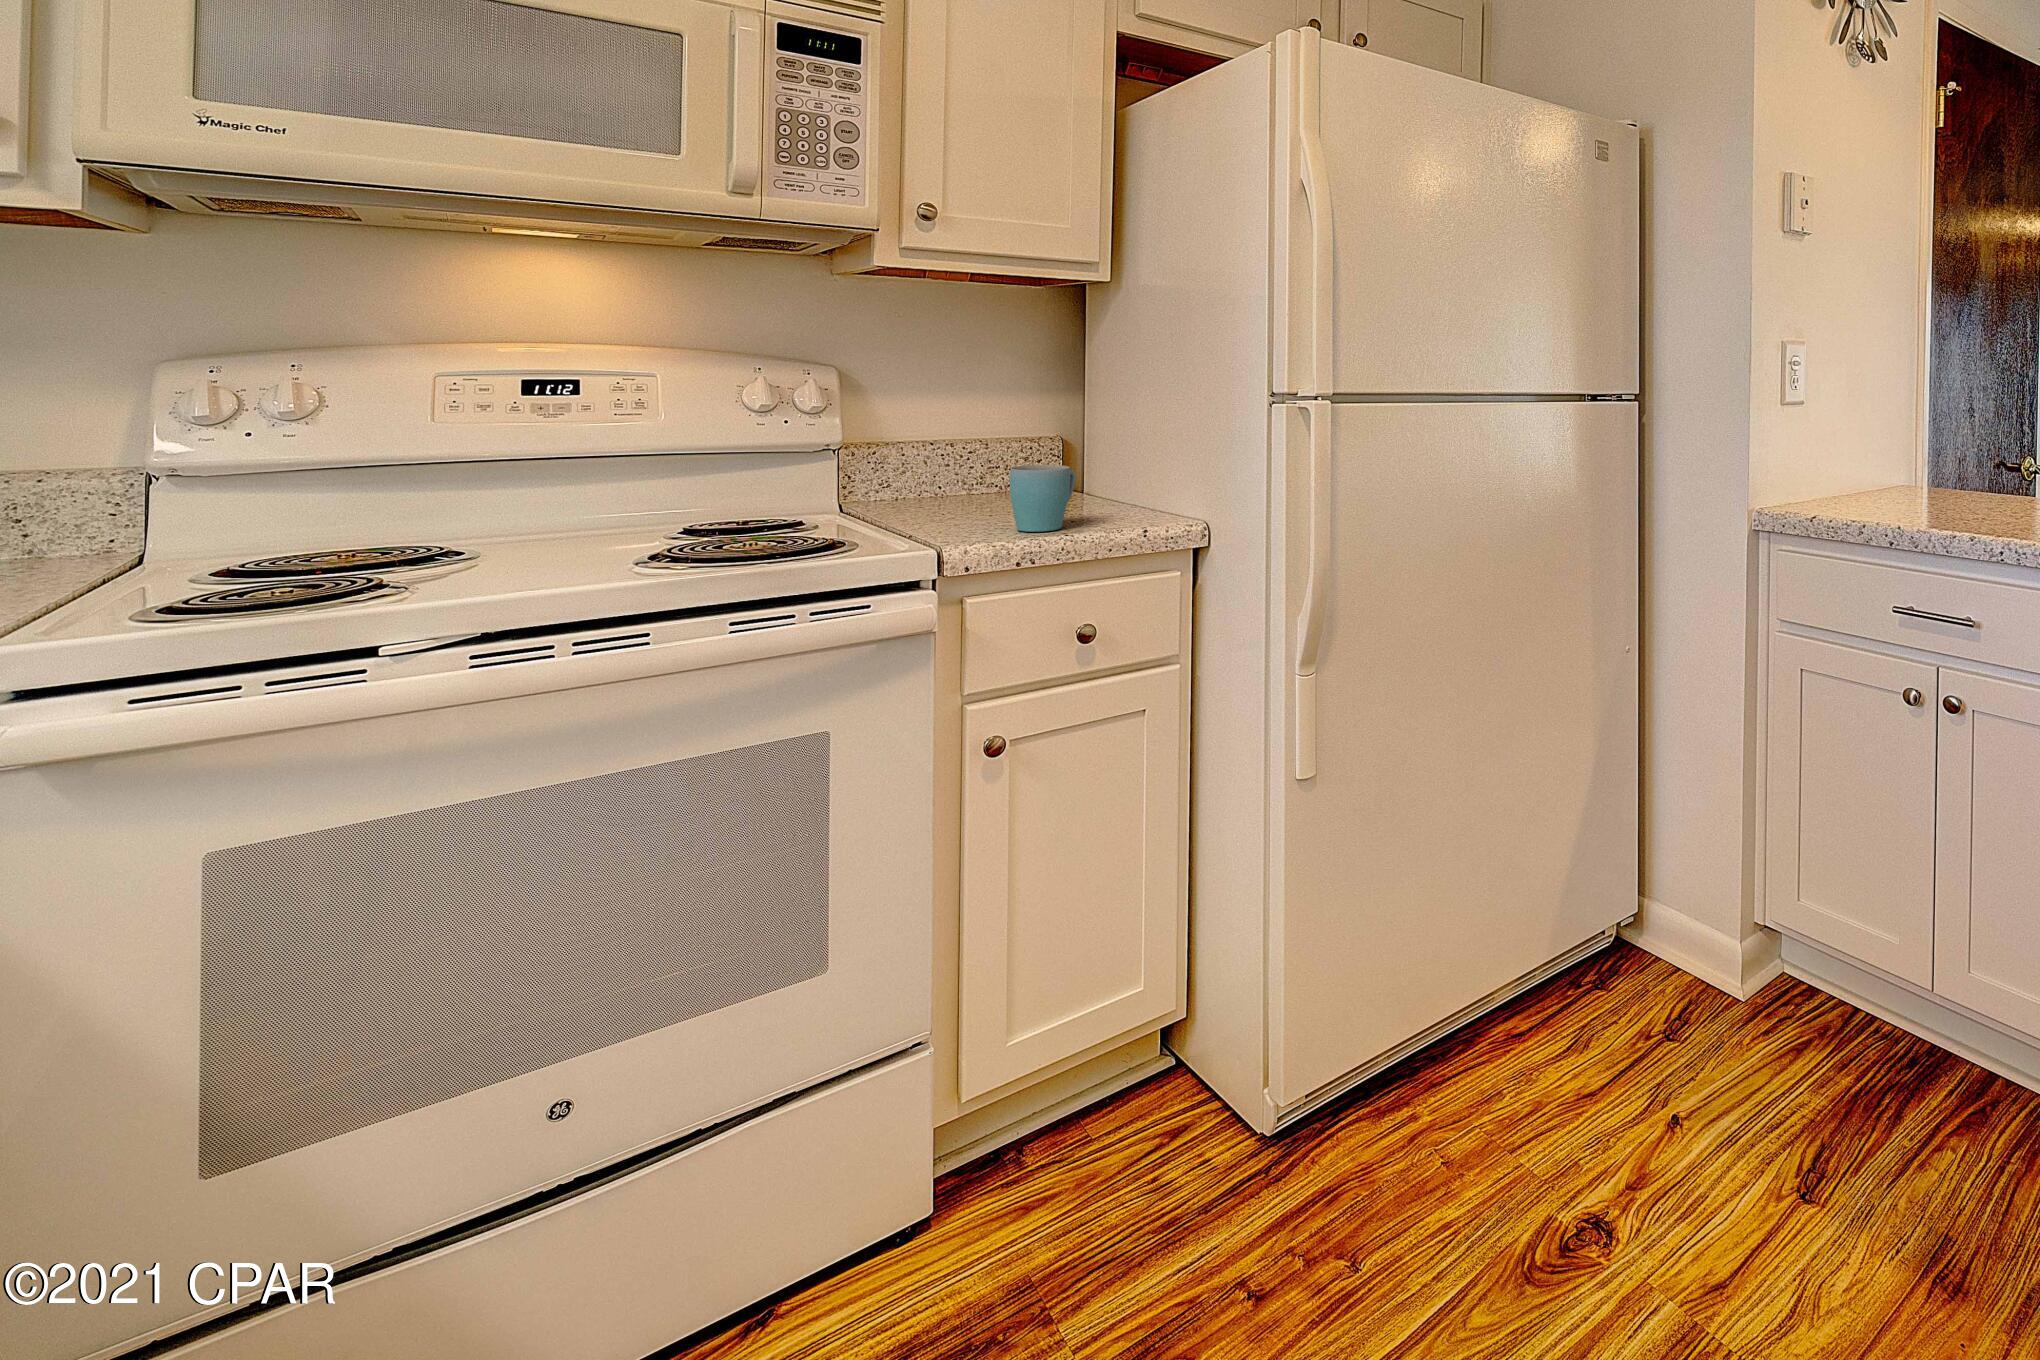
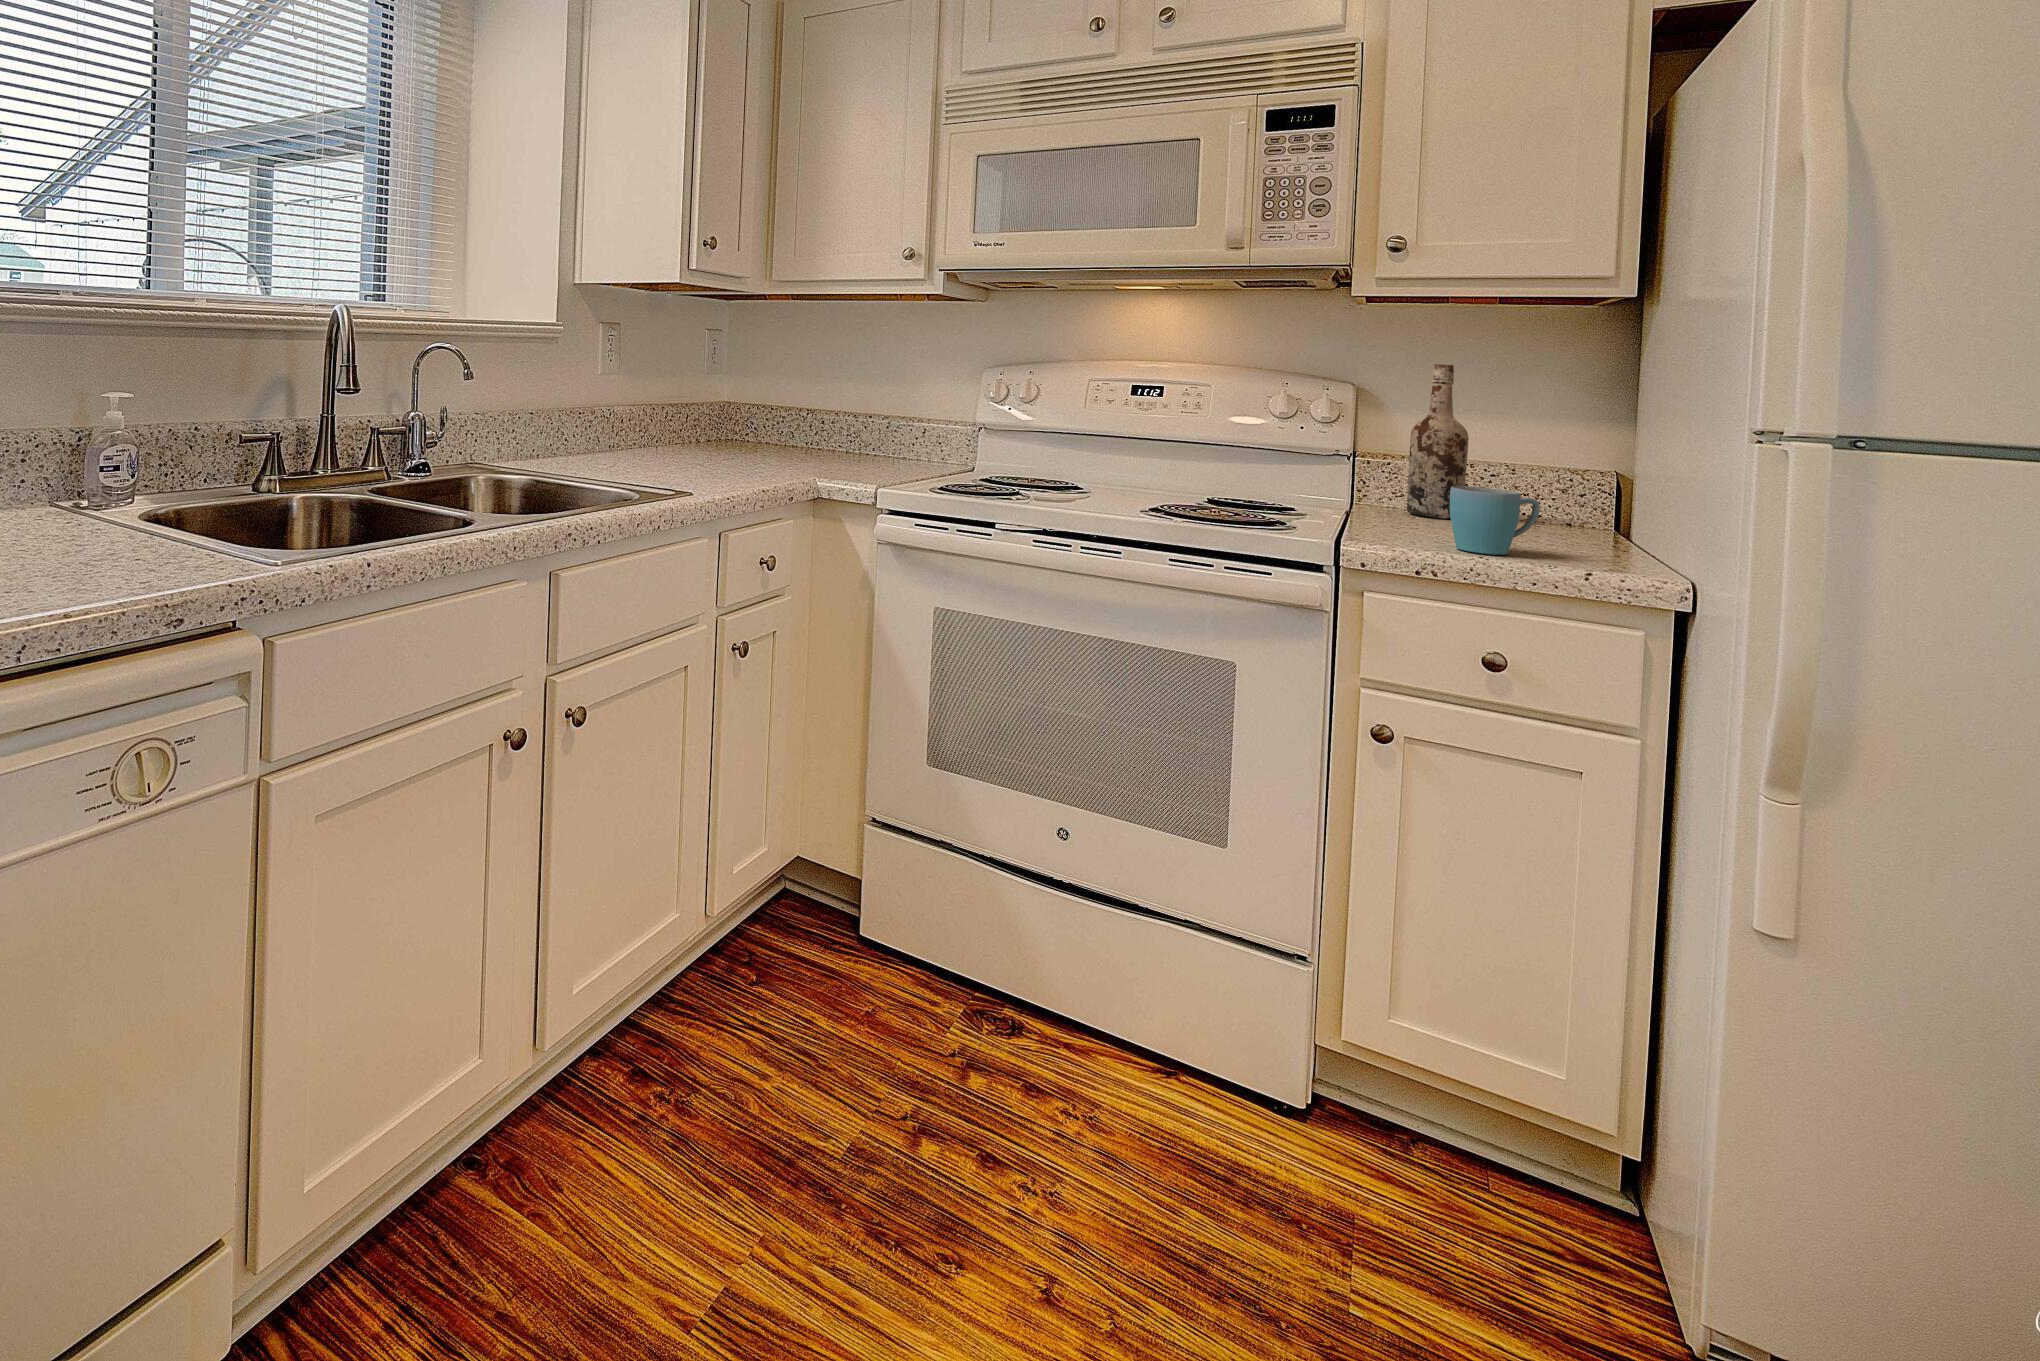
wine bottle: none [895,340,951,502] -> present [1407,364,1468,519]

